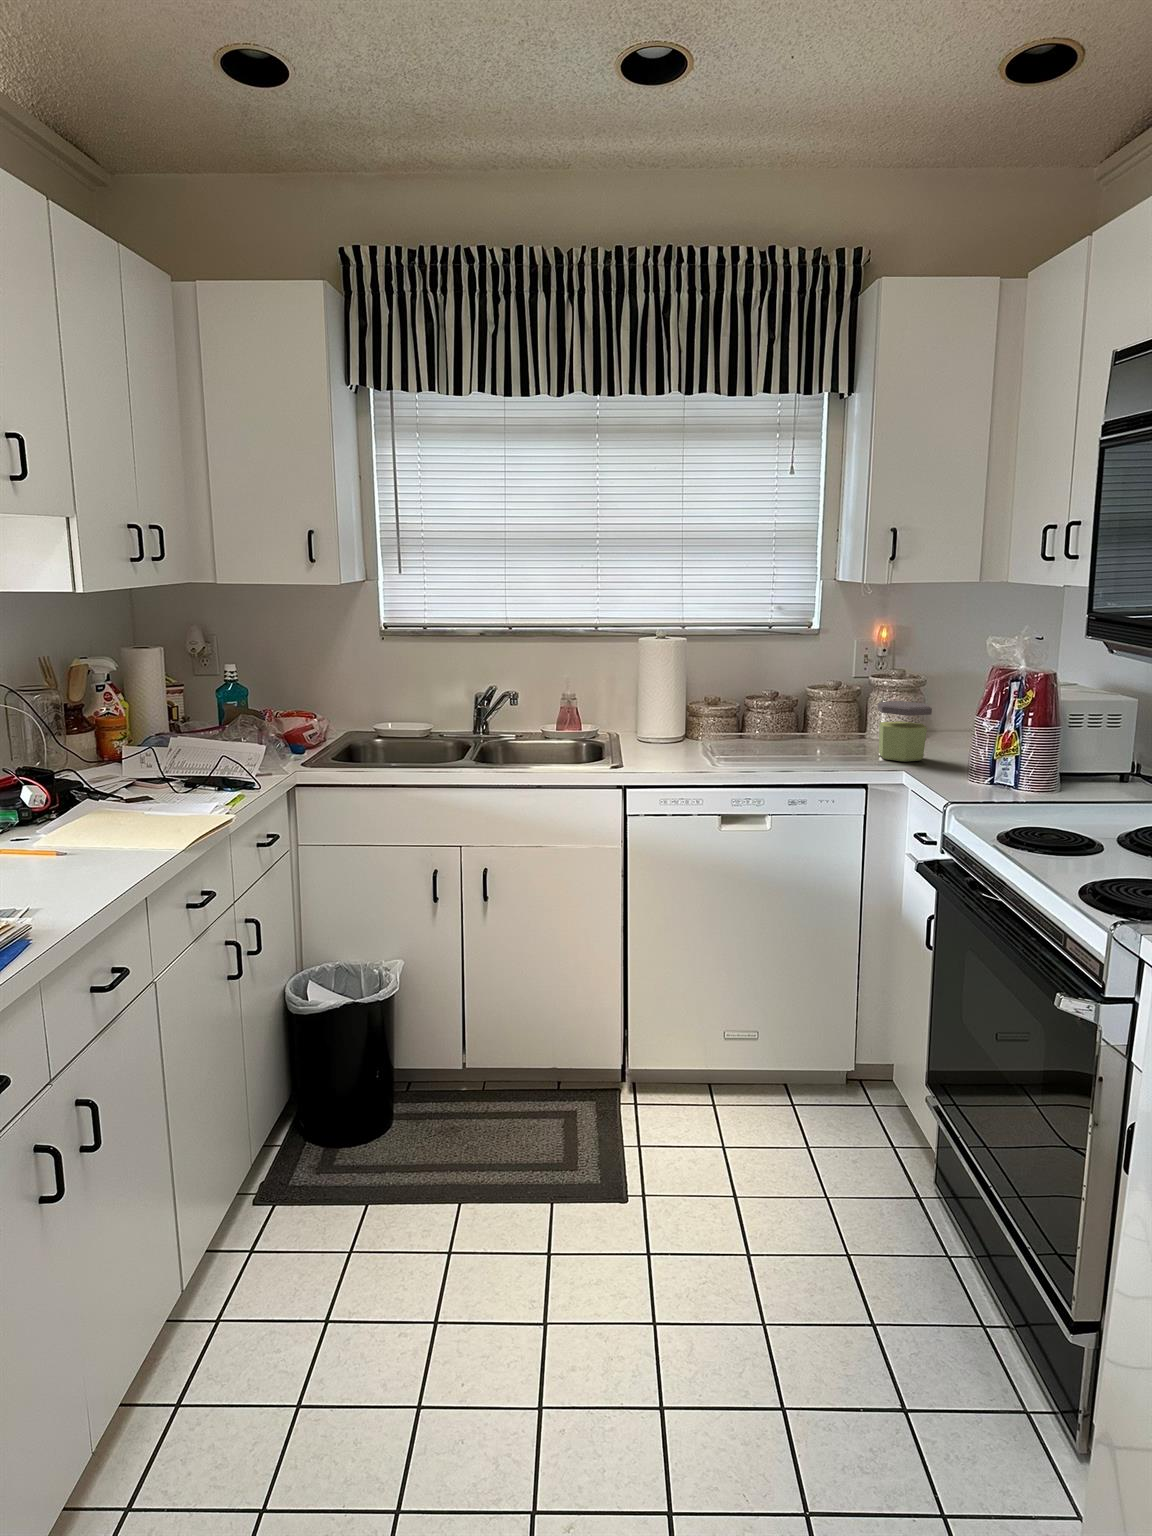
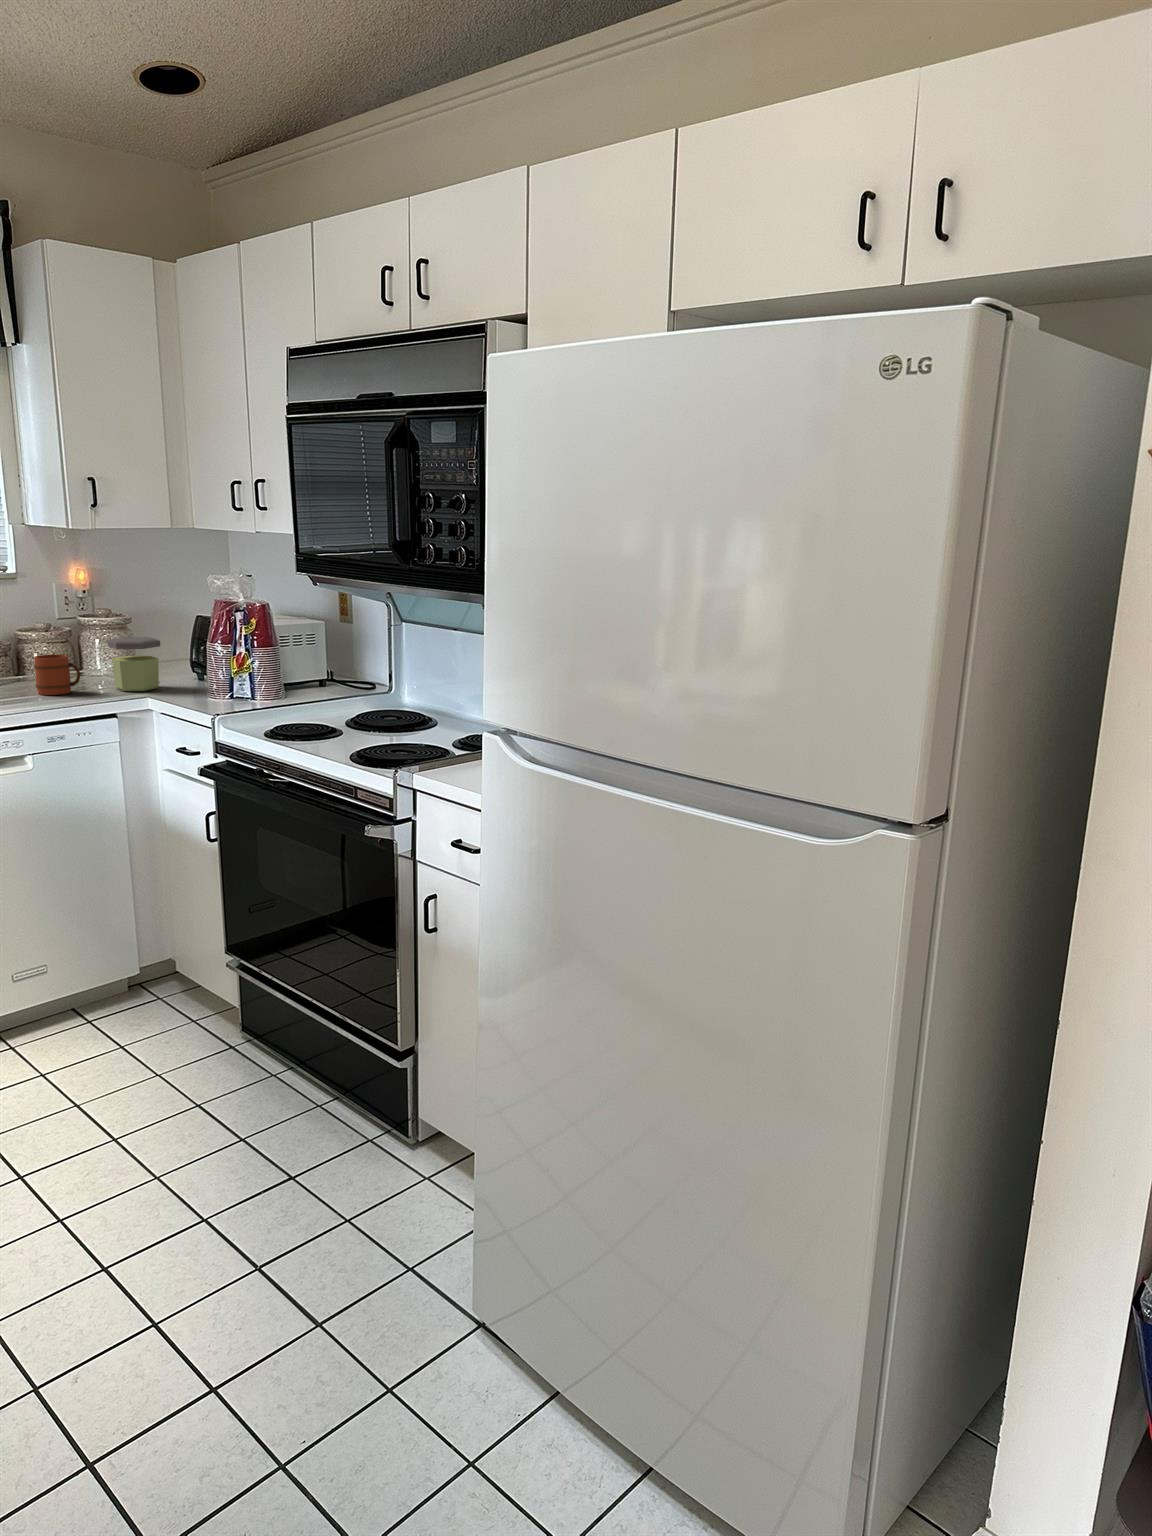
mug: none [799,712,843,754] -> present [34,655,80,695]

